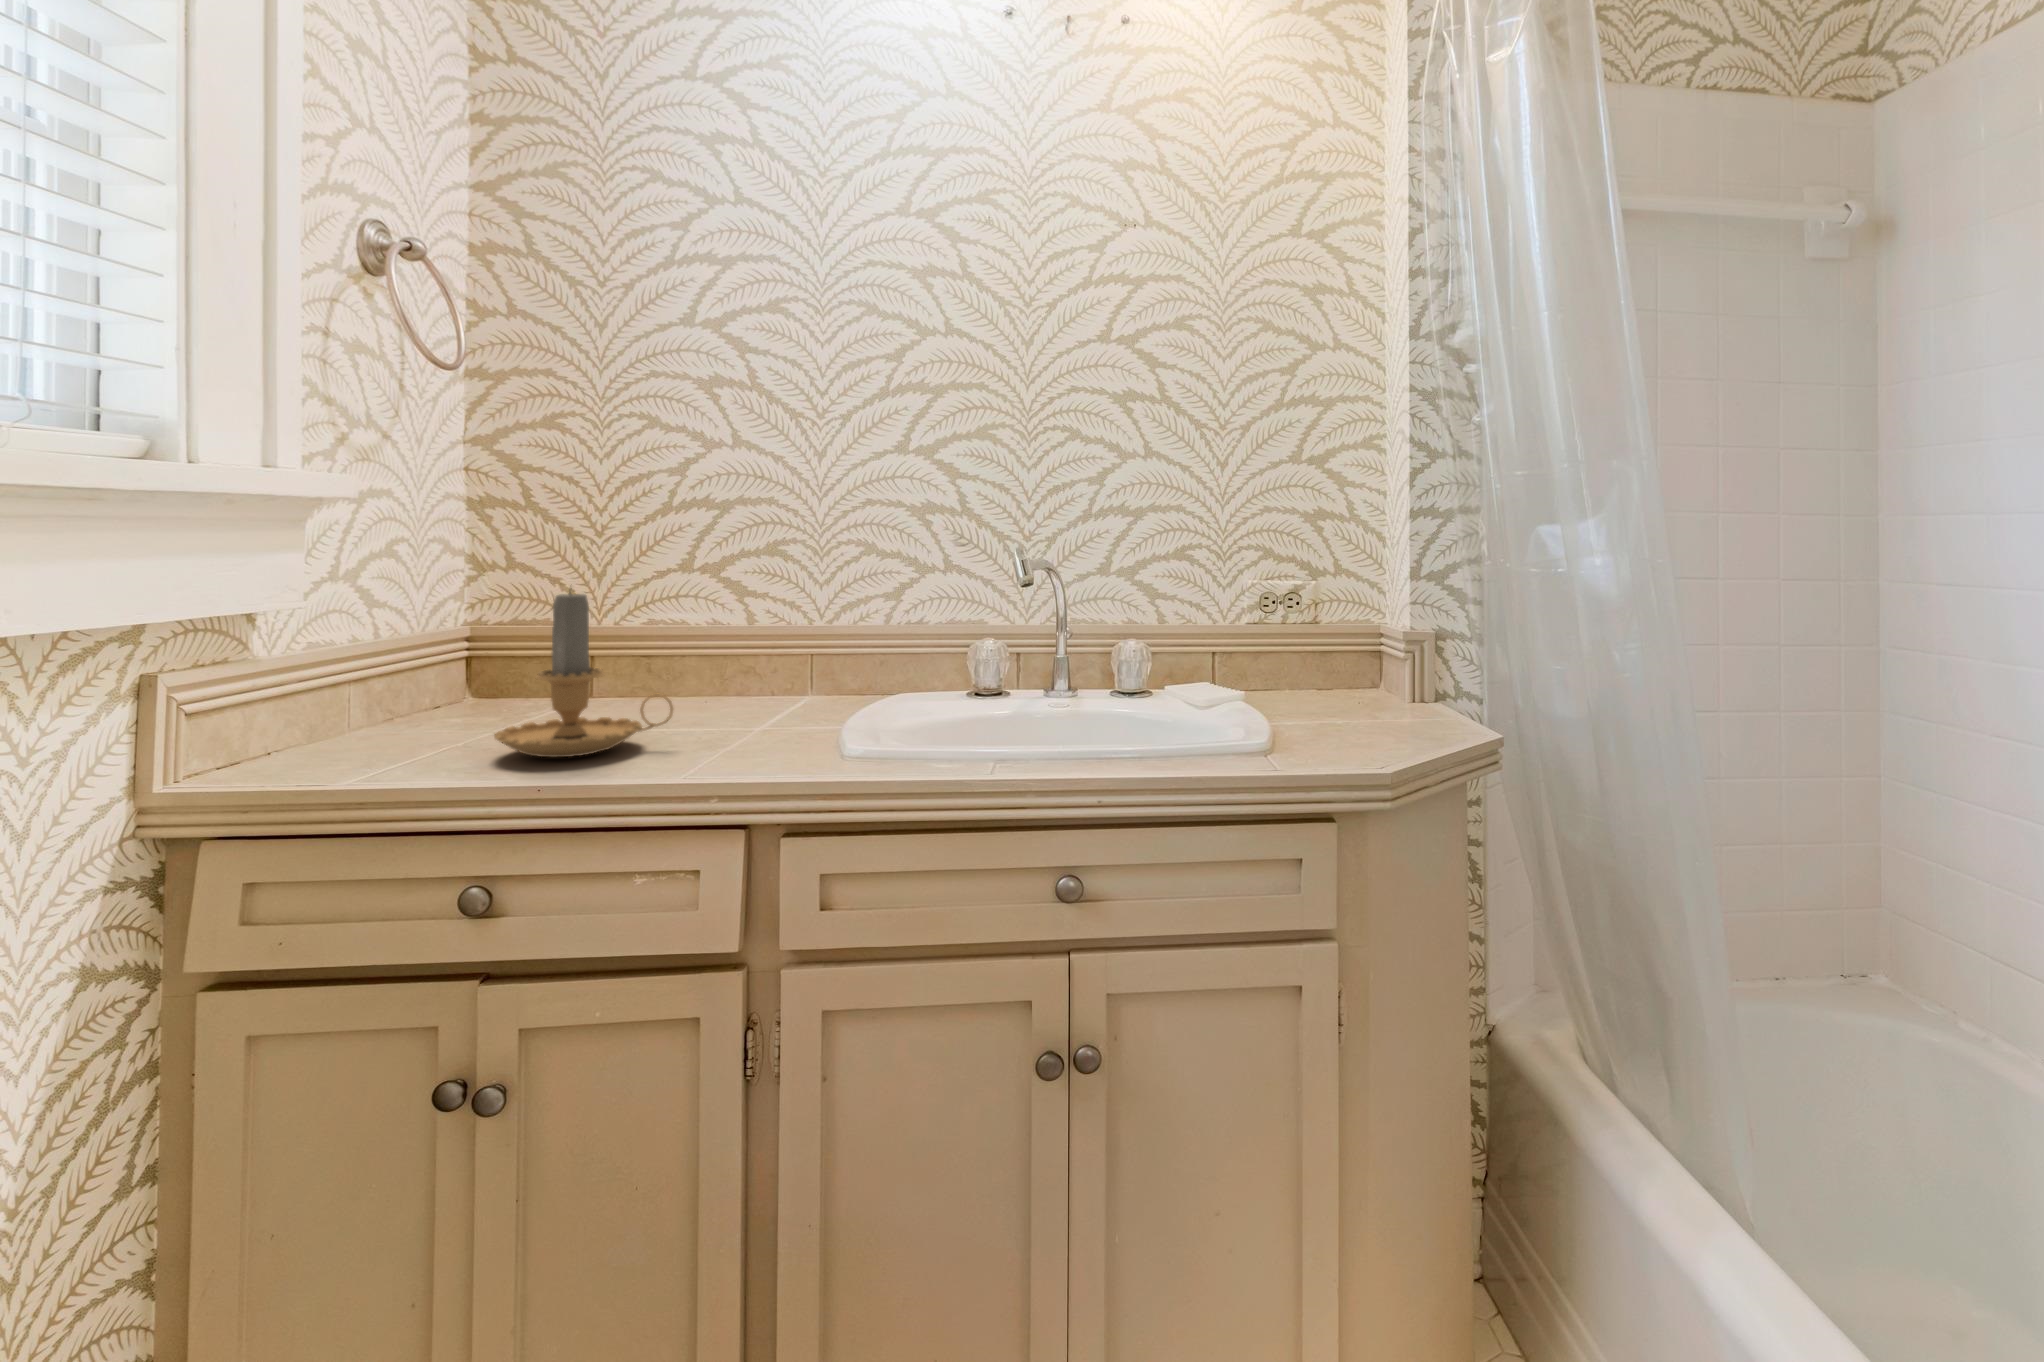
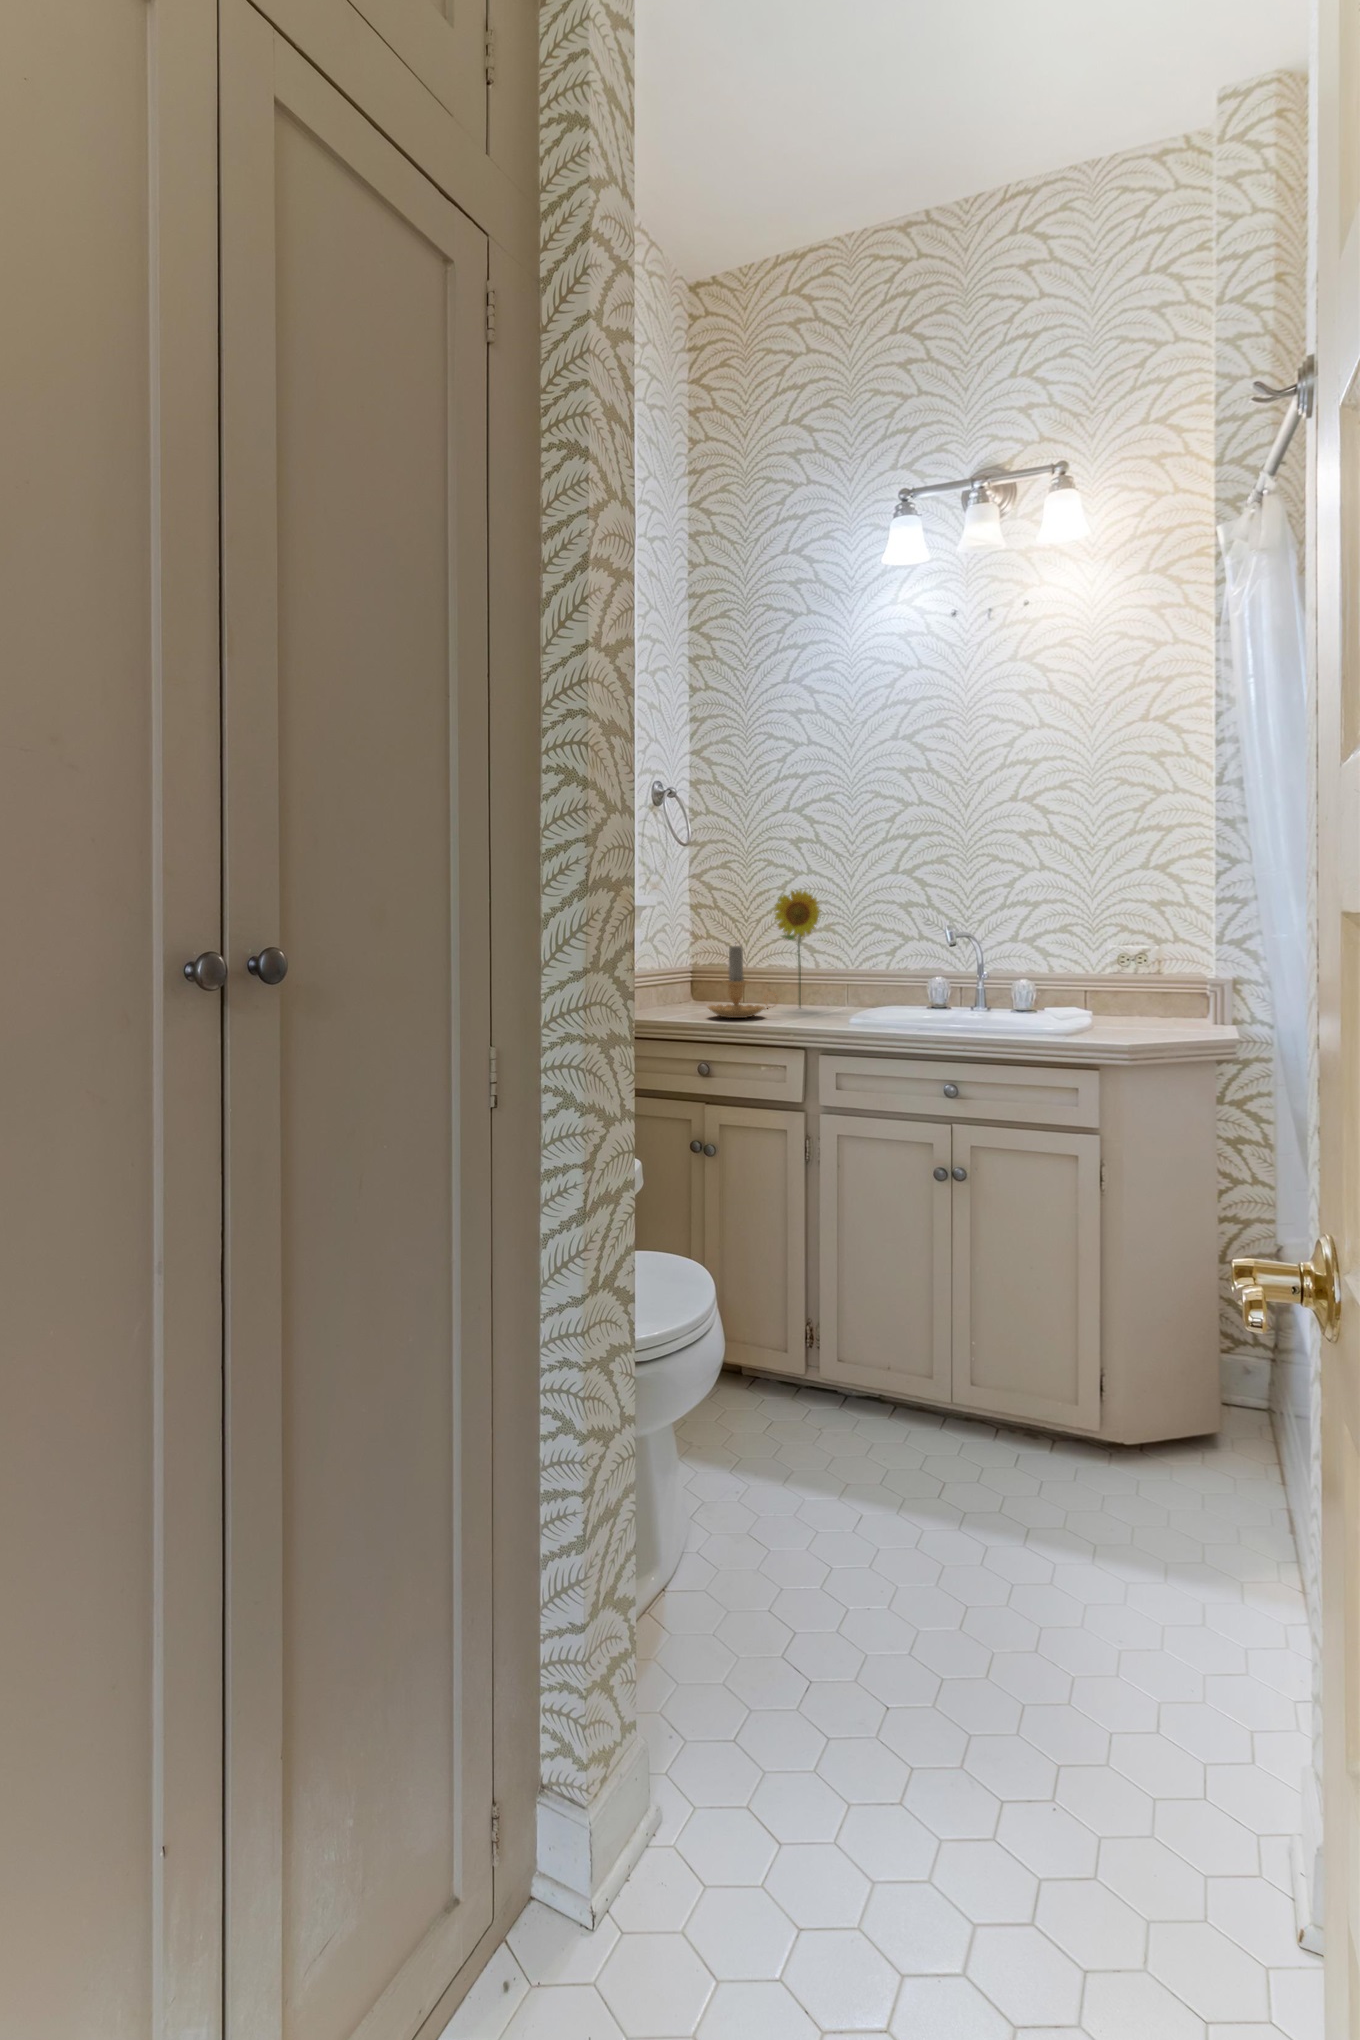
flower: none [660,473,767,705] -> present [775,891,821,1006]

